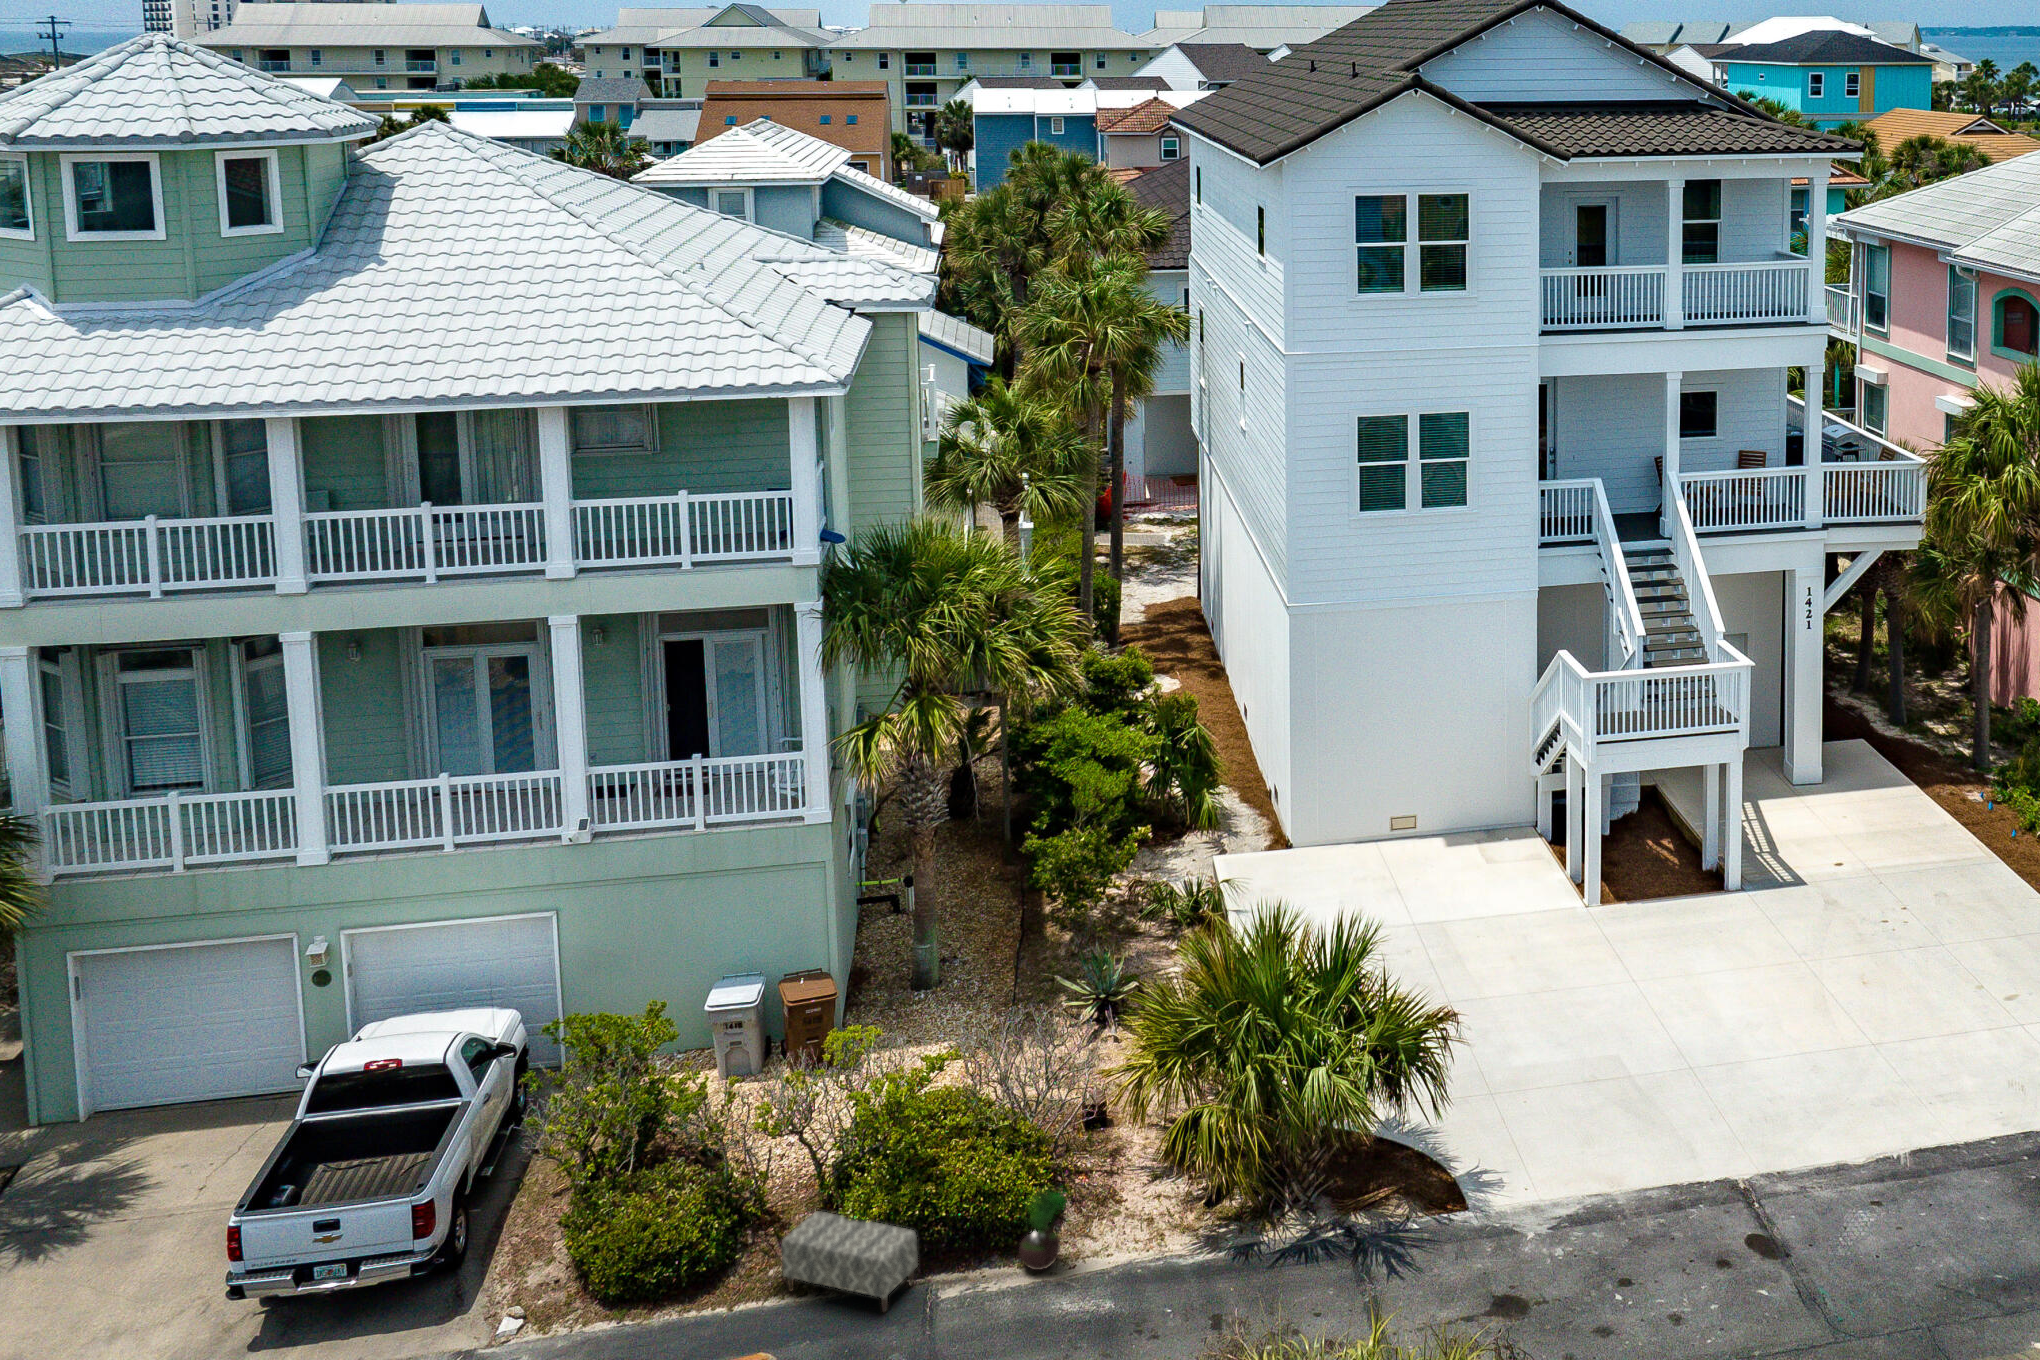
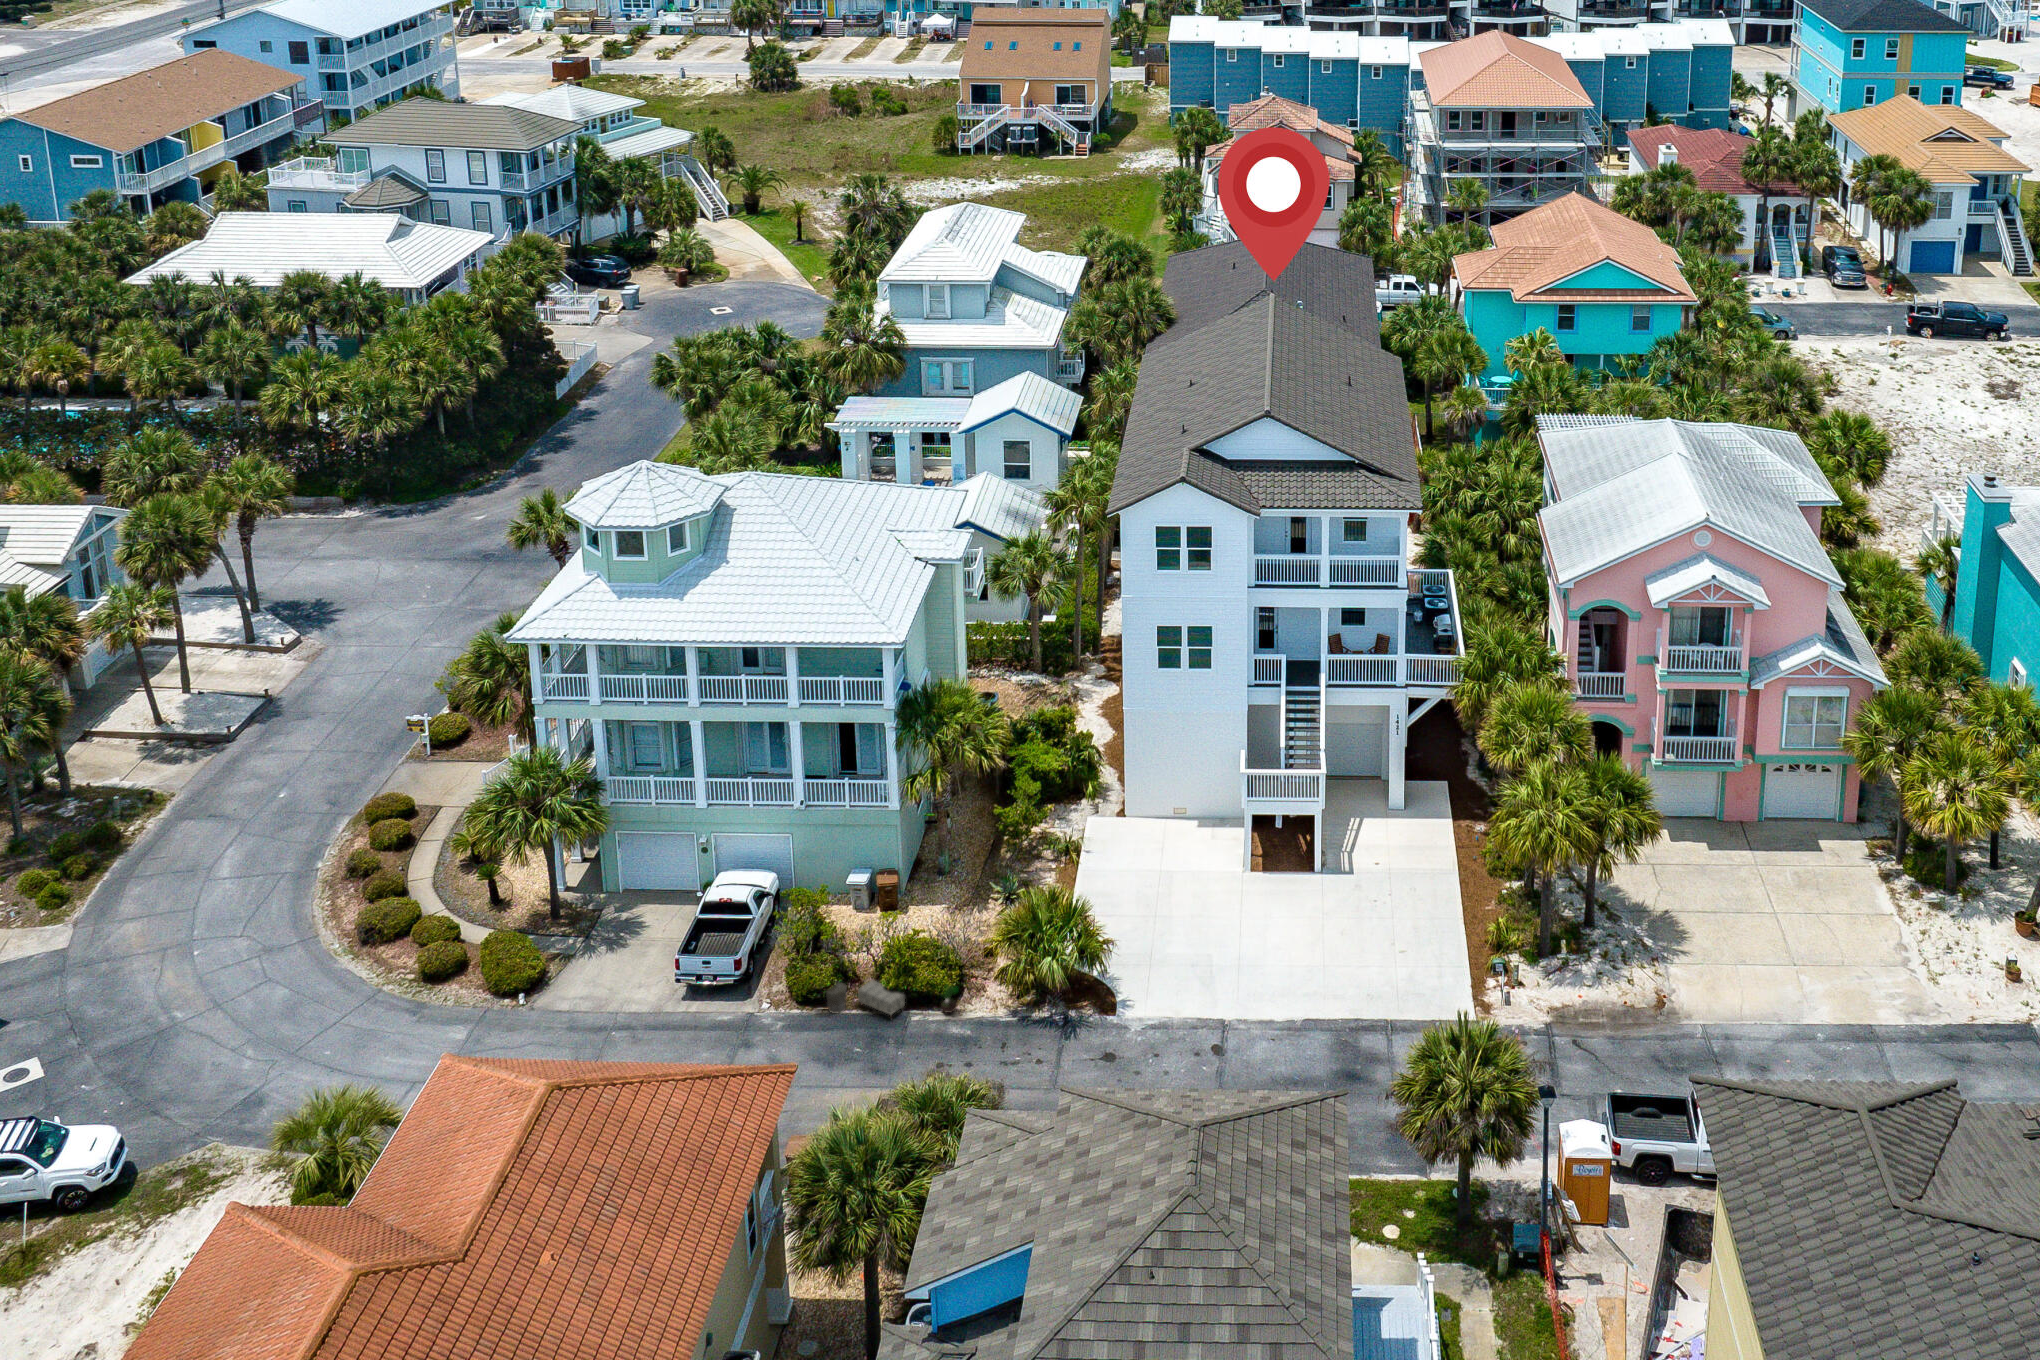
trash can: none [685,1229,750,1321] -> present [826,982,847,1014]

